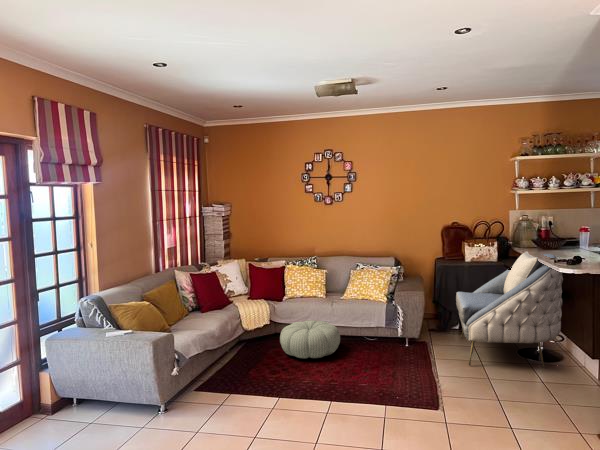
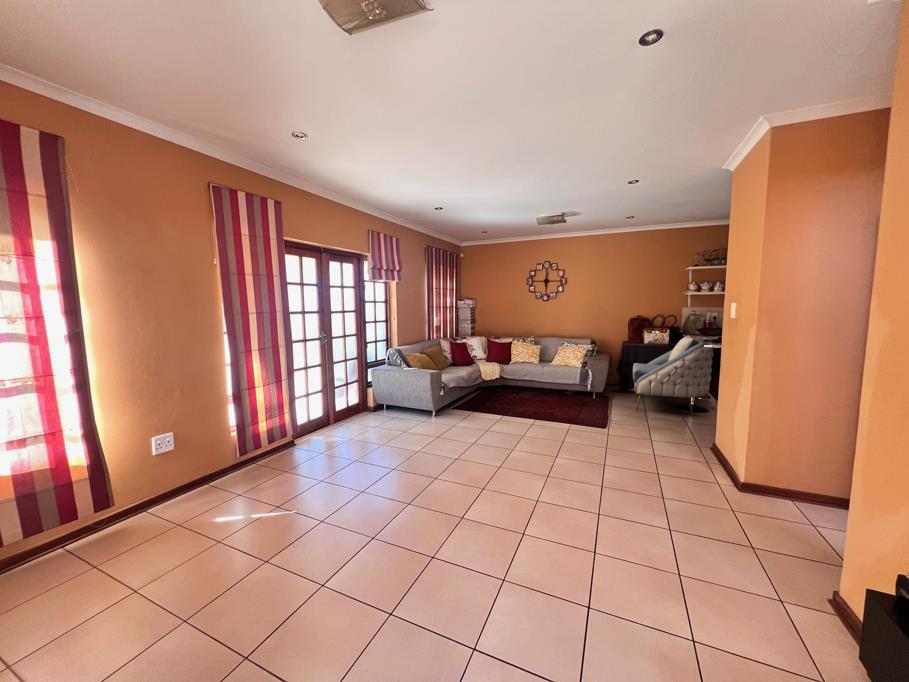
pouf: present [280,321,340,359] -> none [506,377,547,399]

